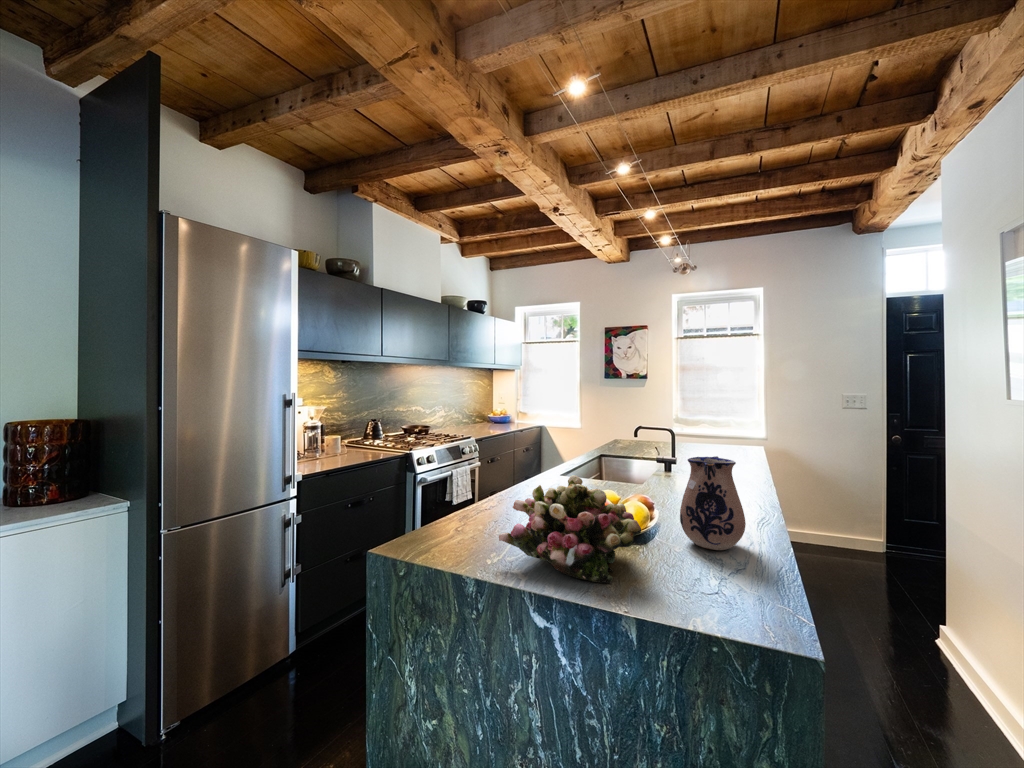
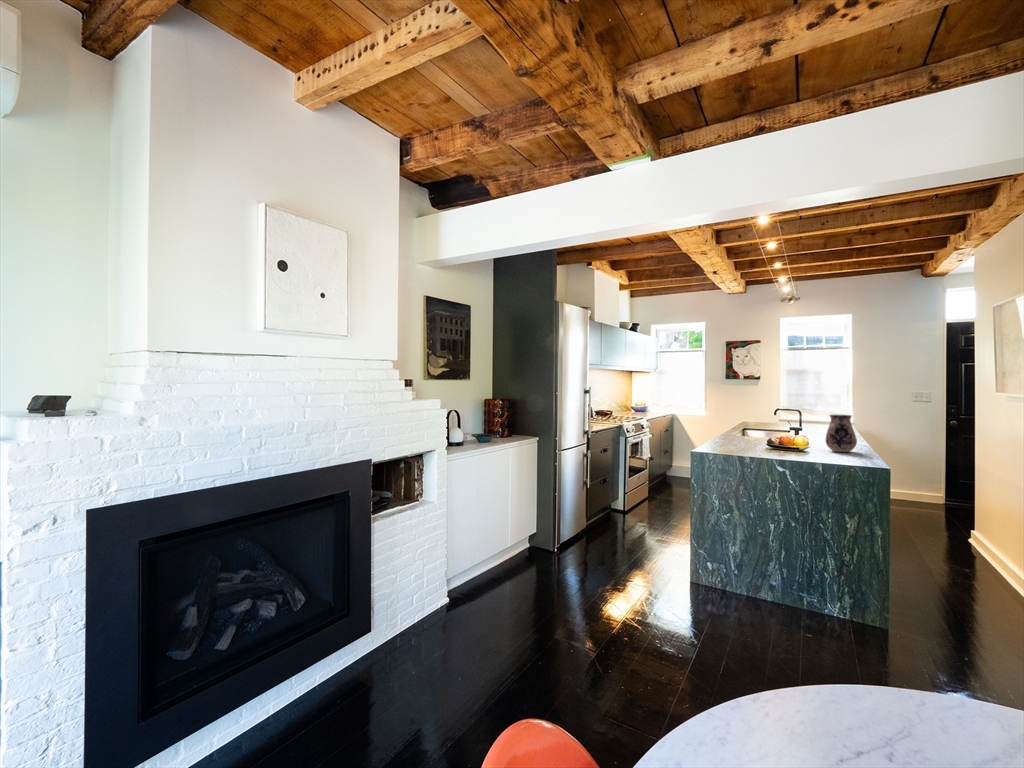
flower arrangement: present [499,475,641,583] -> none [753,421,817,457]

